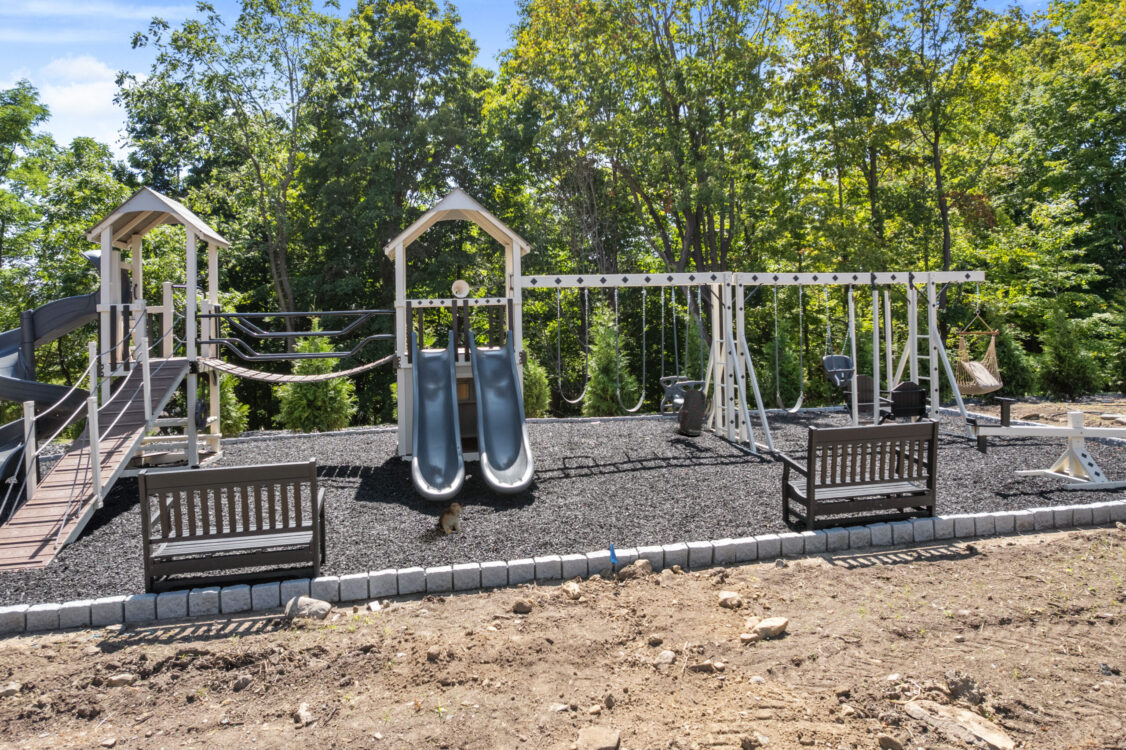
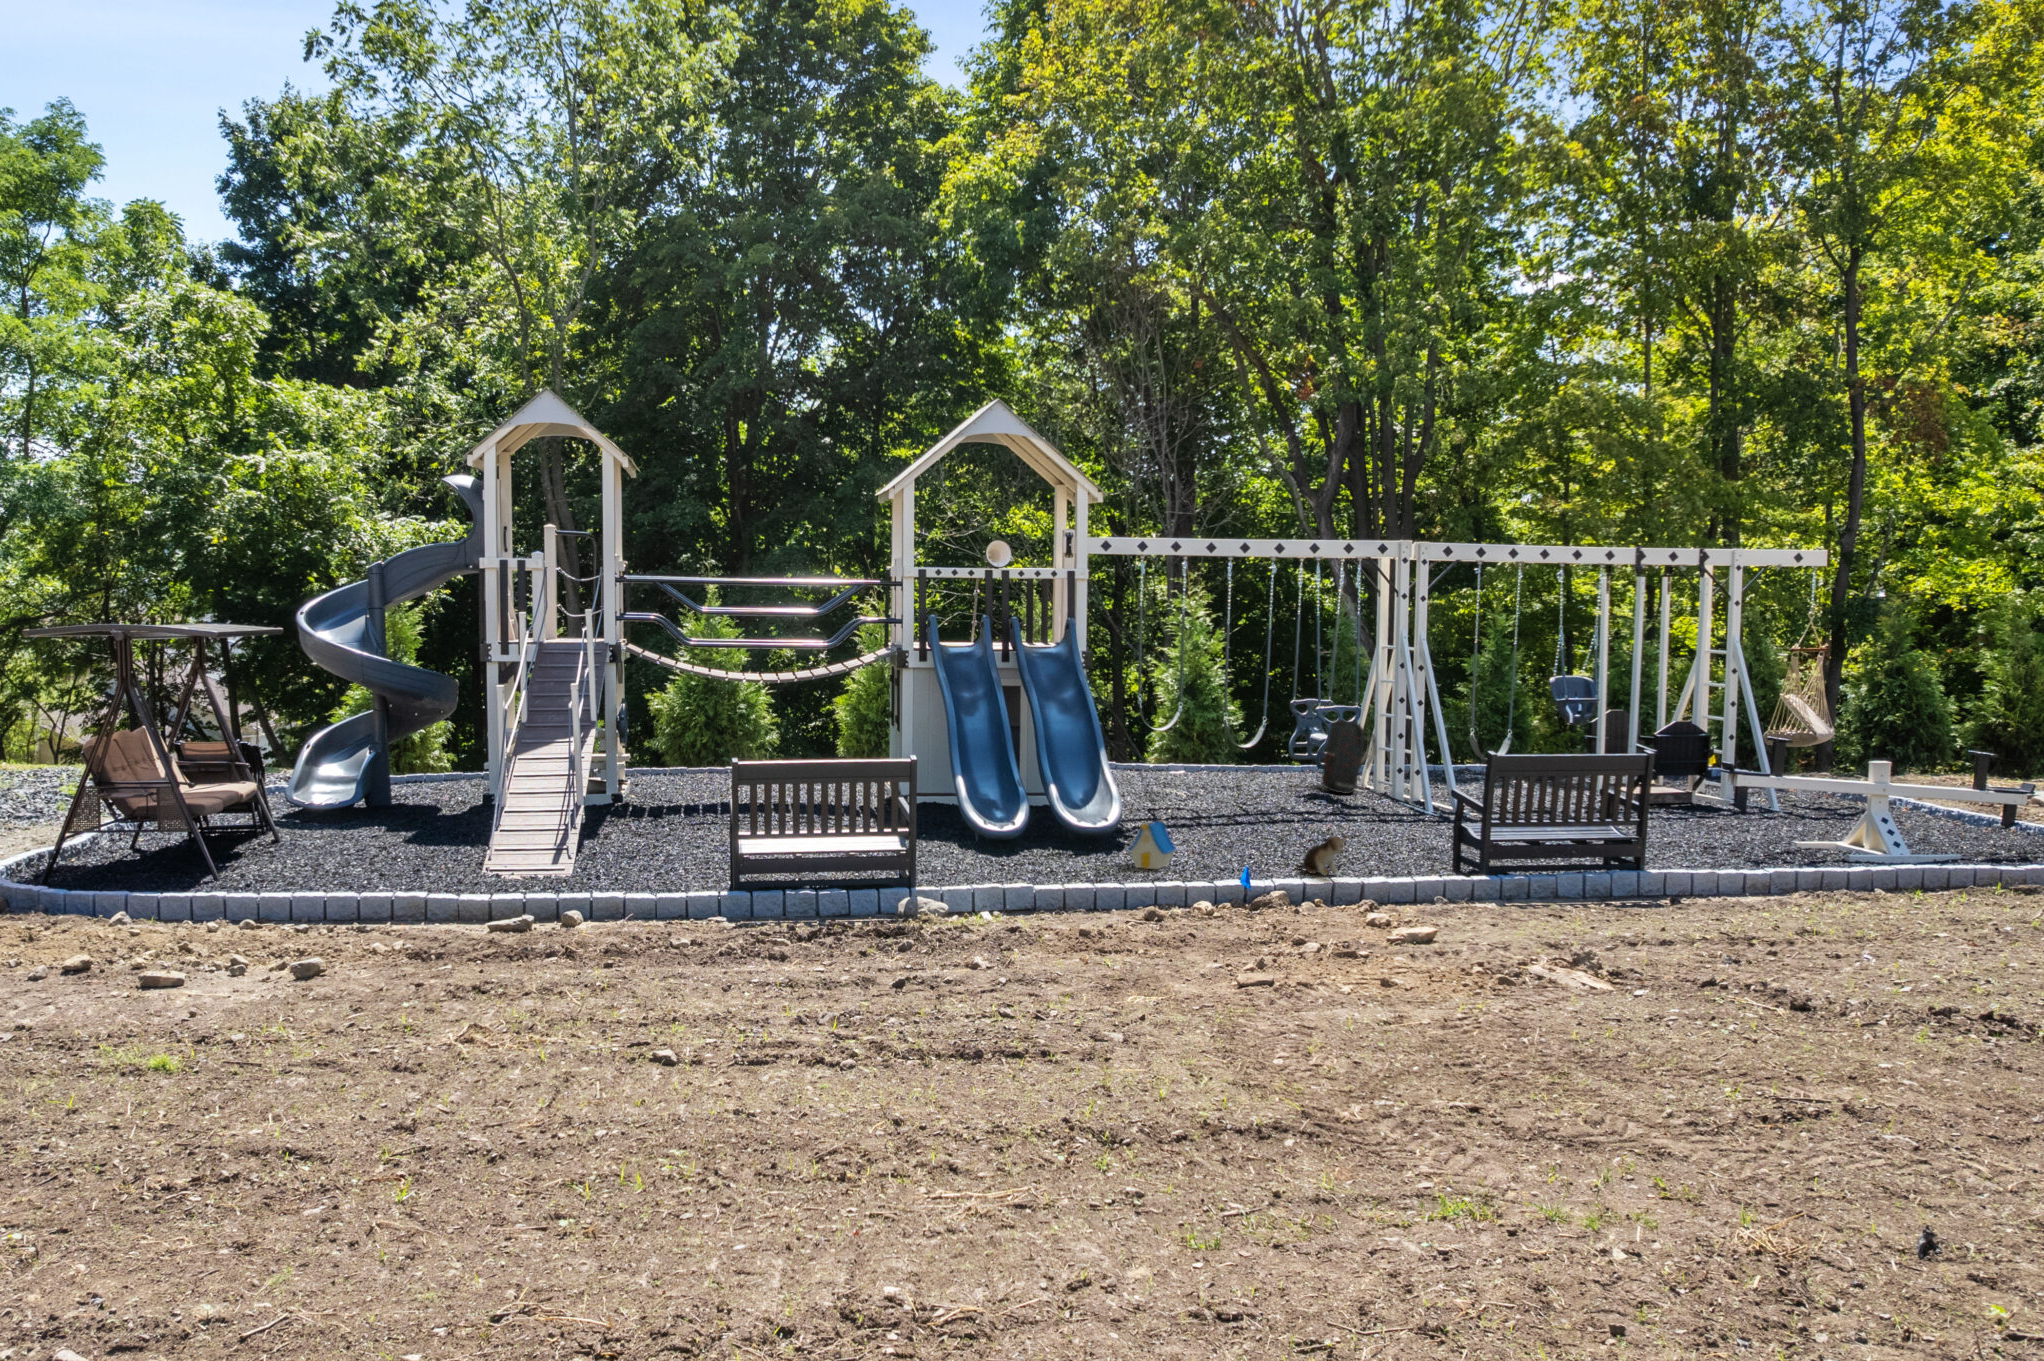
toy house: none [523,492,566,536] -> present [1128,820,1177,869]
plush toy: present [437,503,462,534] -> present [1296,836,1346,875]

